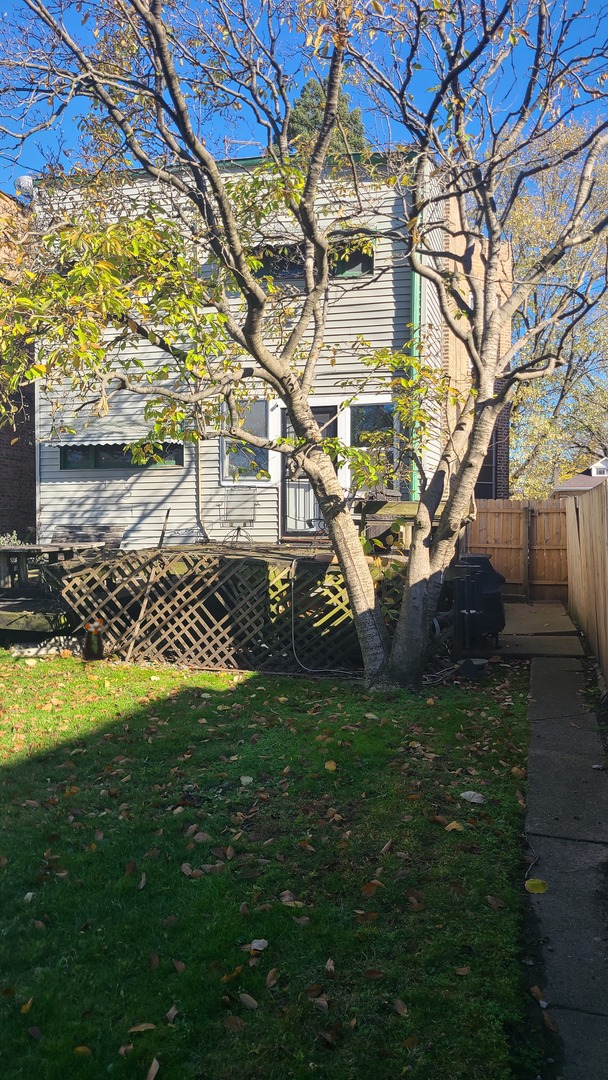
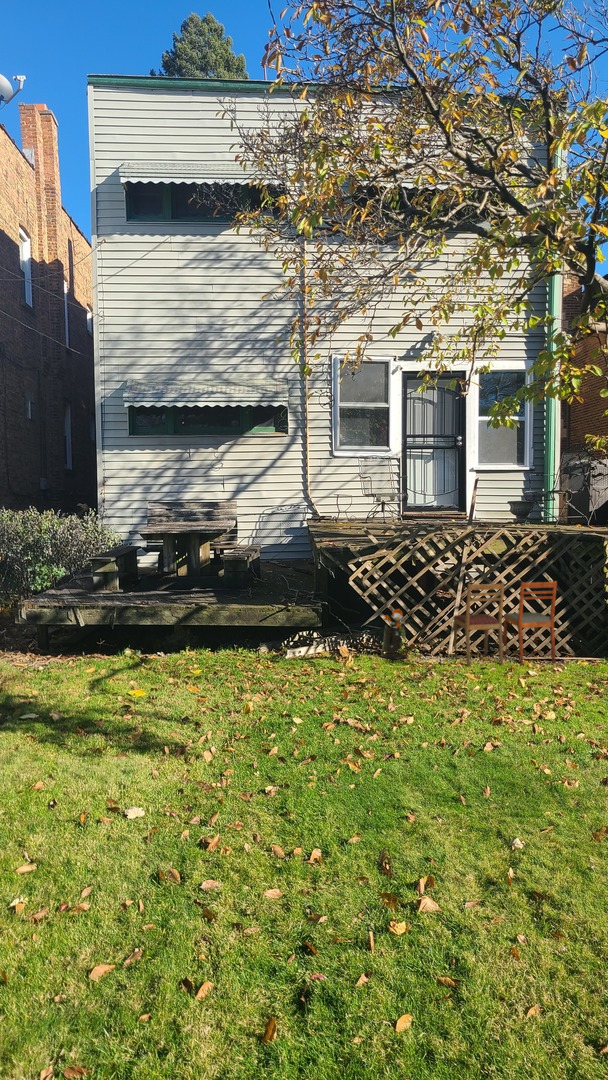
chair: none [120,599,209,671] -> present [453,581,557,667]

